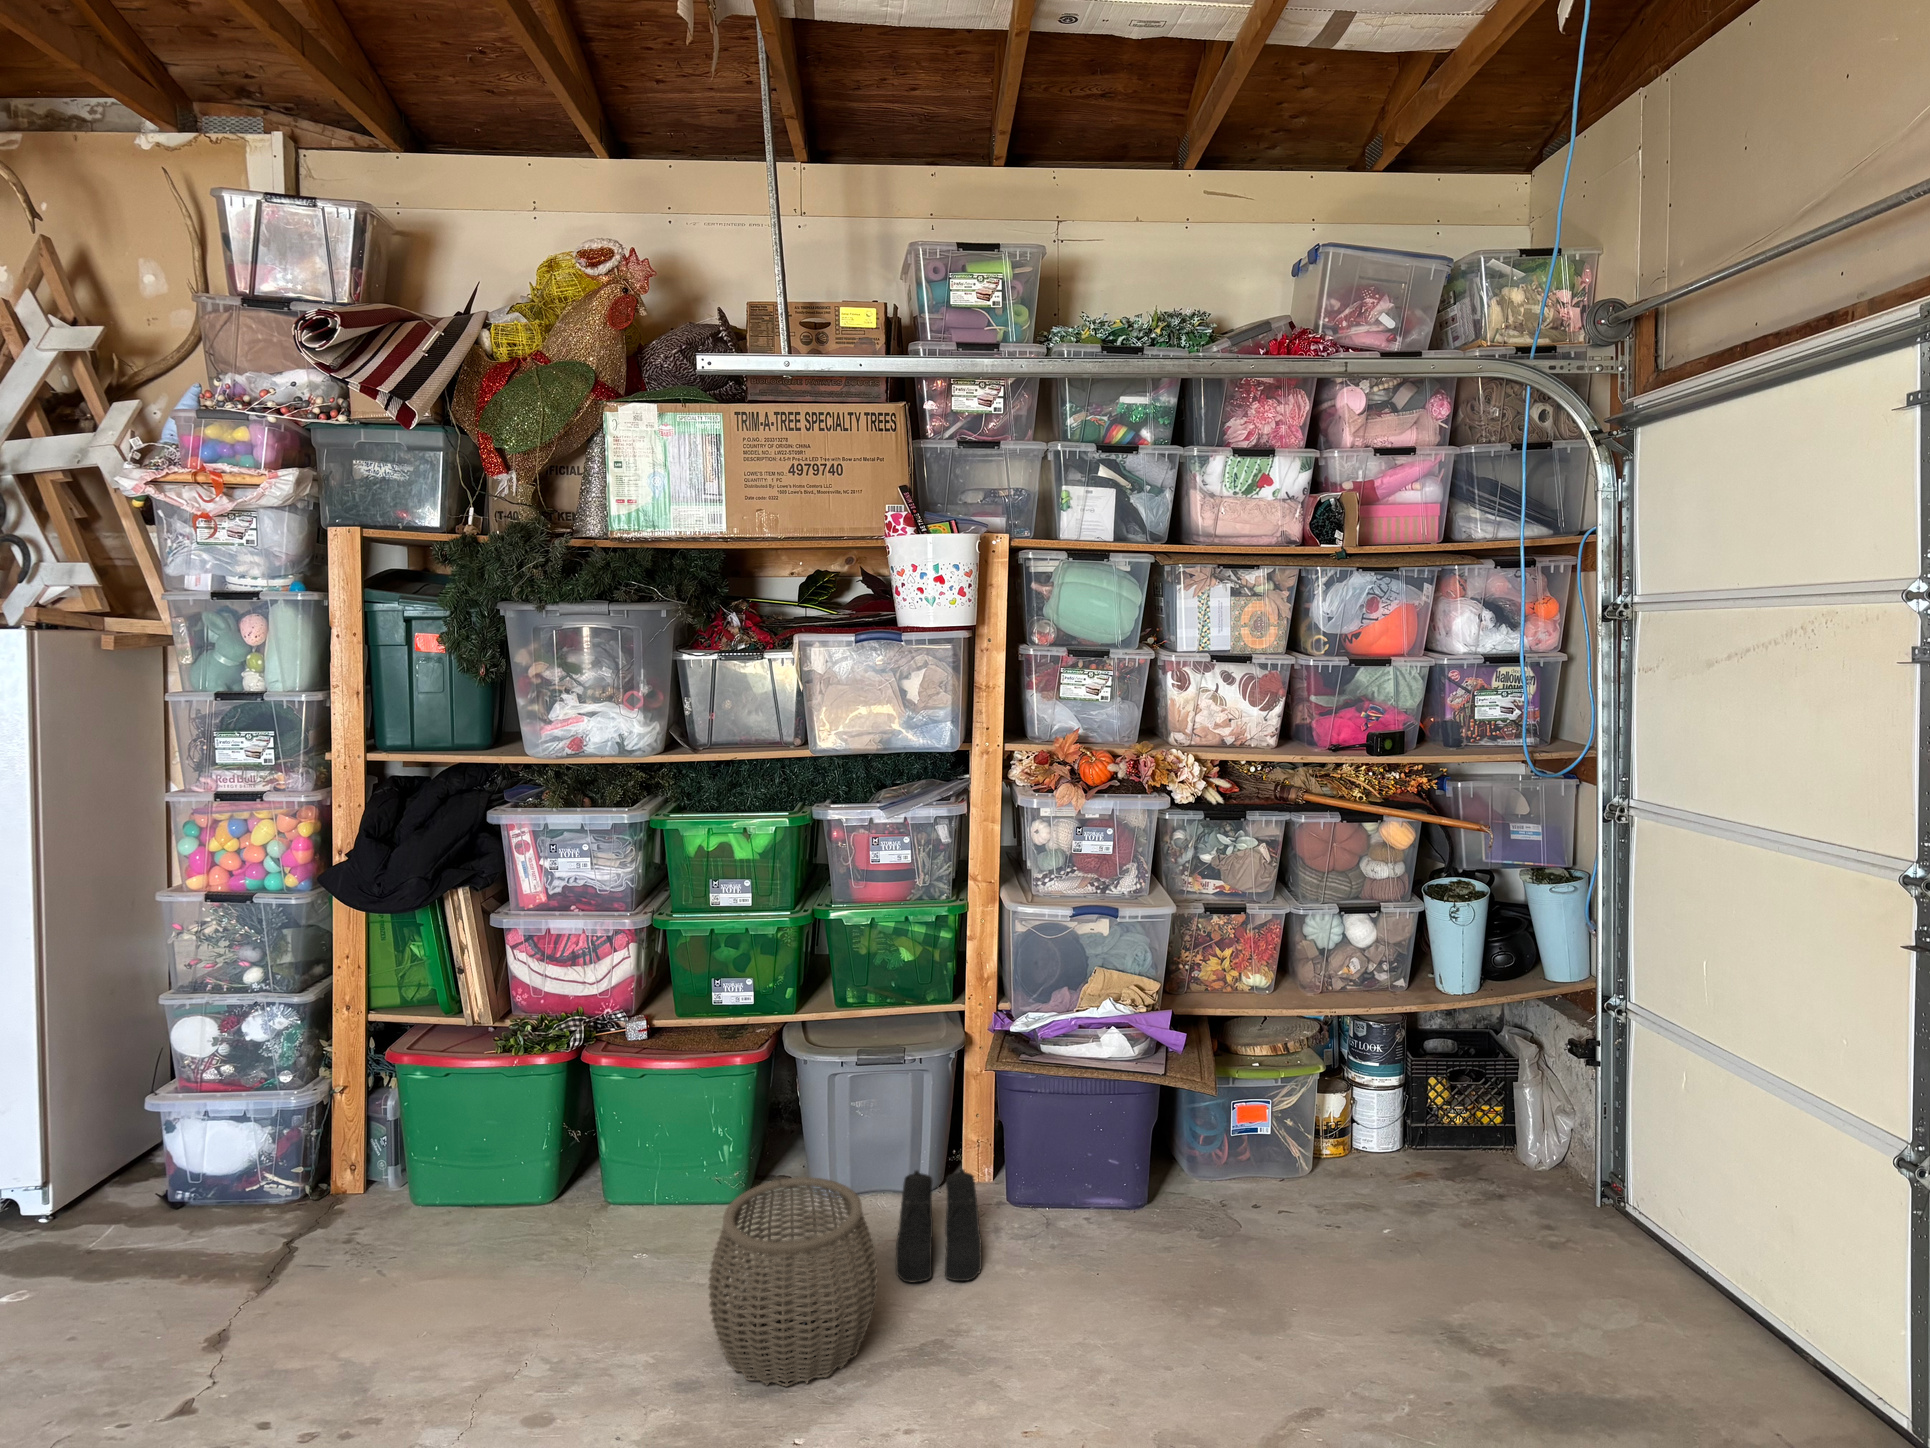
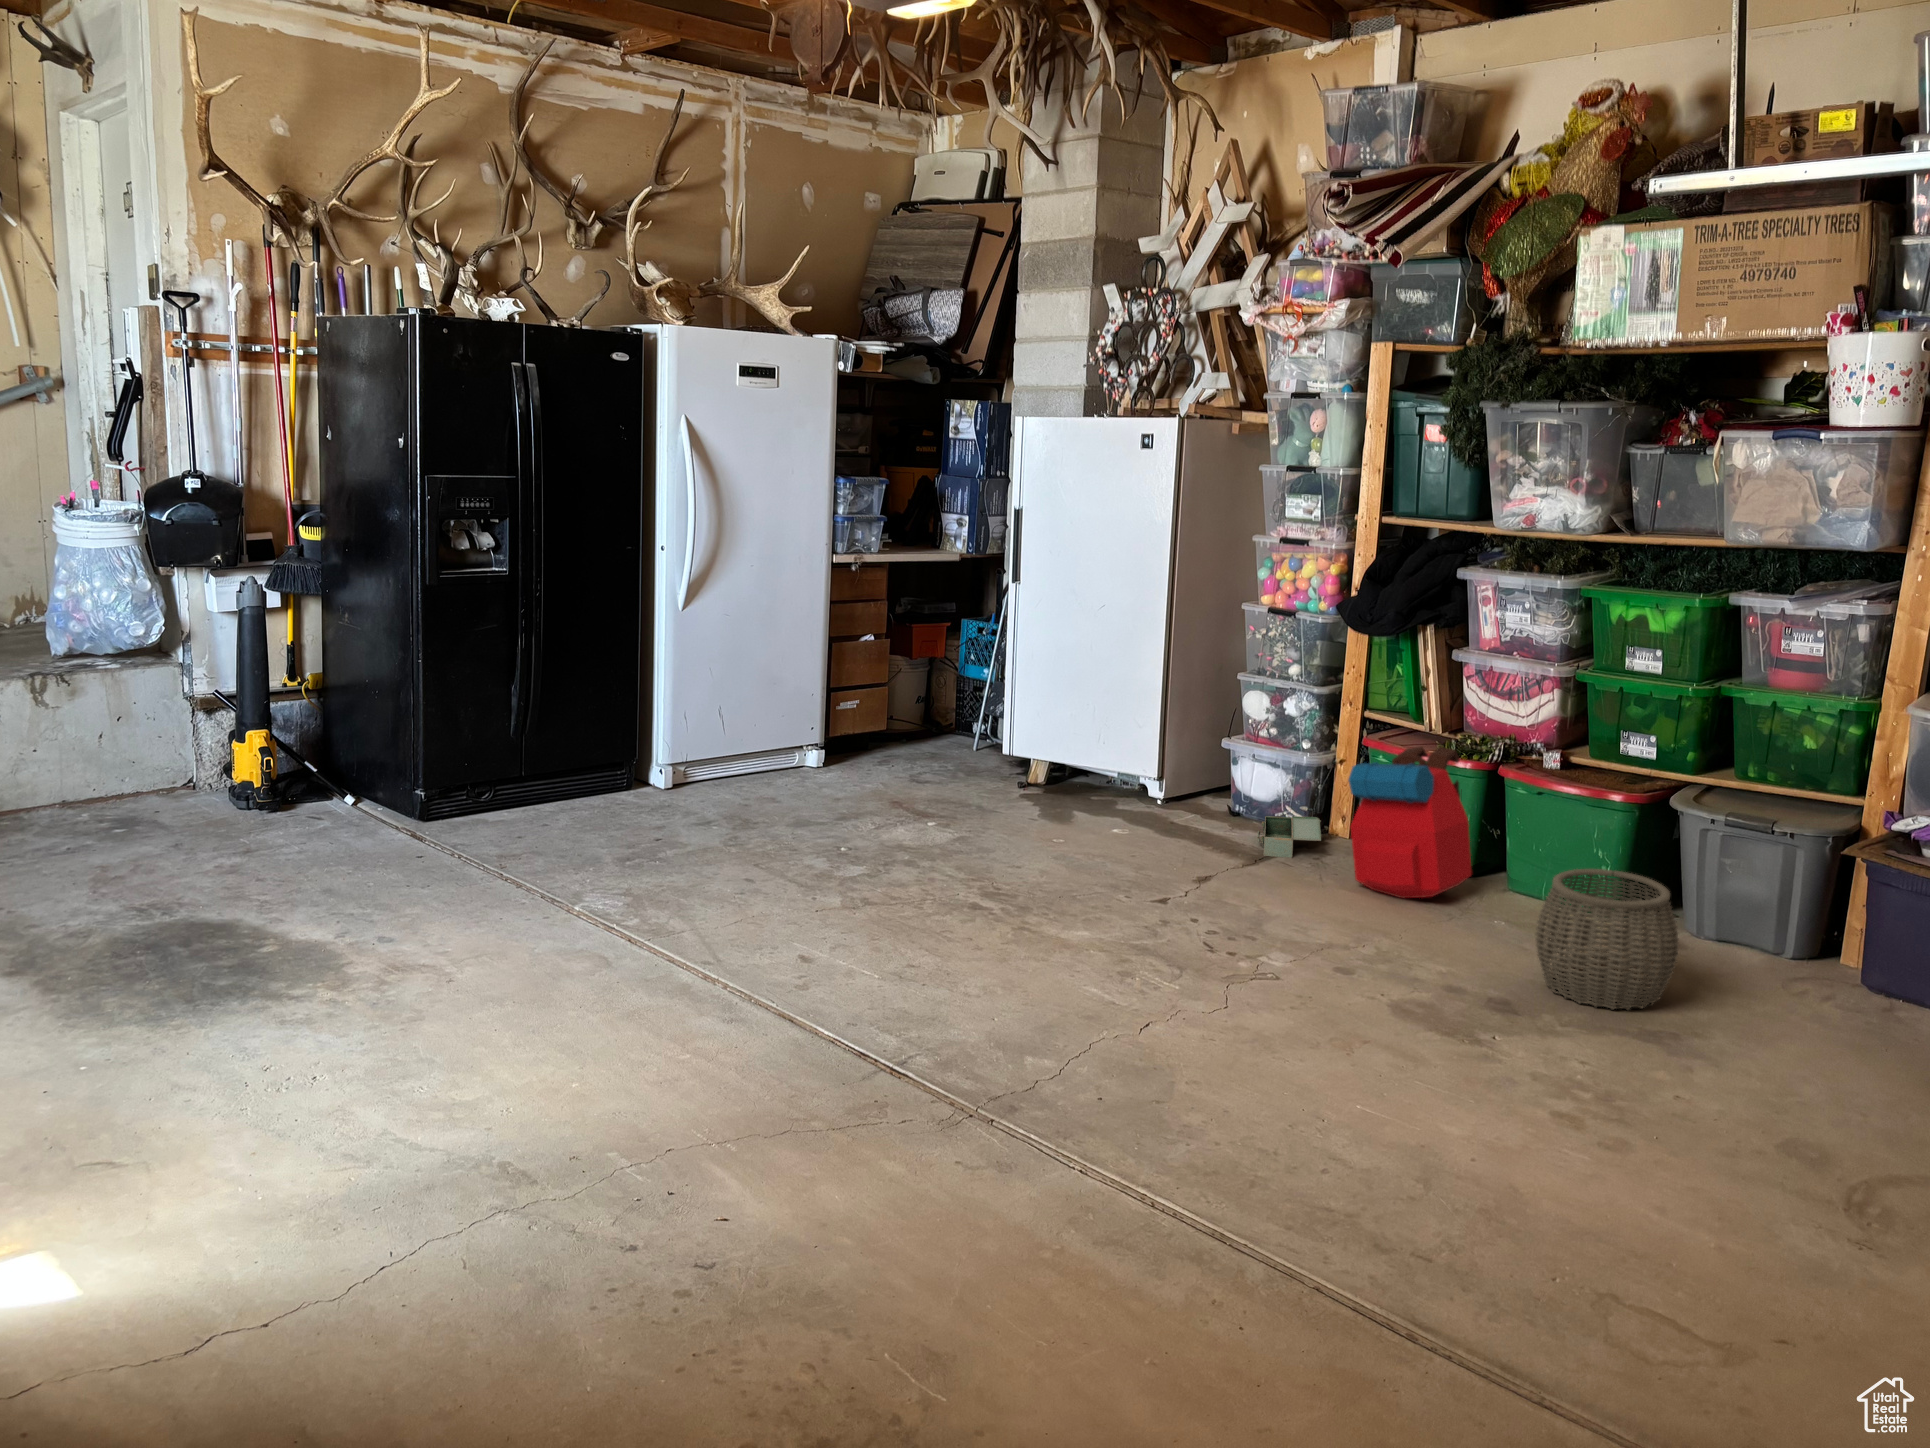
backpack: none [382,1048,564,1278] -> present [1349,747,1472,898]
boots: present [896,1169,982,1282] -> none [1718,918,1819,1011]
toolbox: none [225,1174,334,1272] -> present [1257,816,1322,858]

